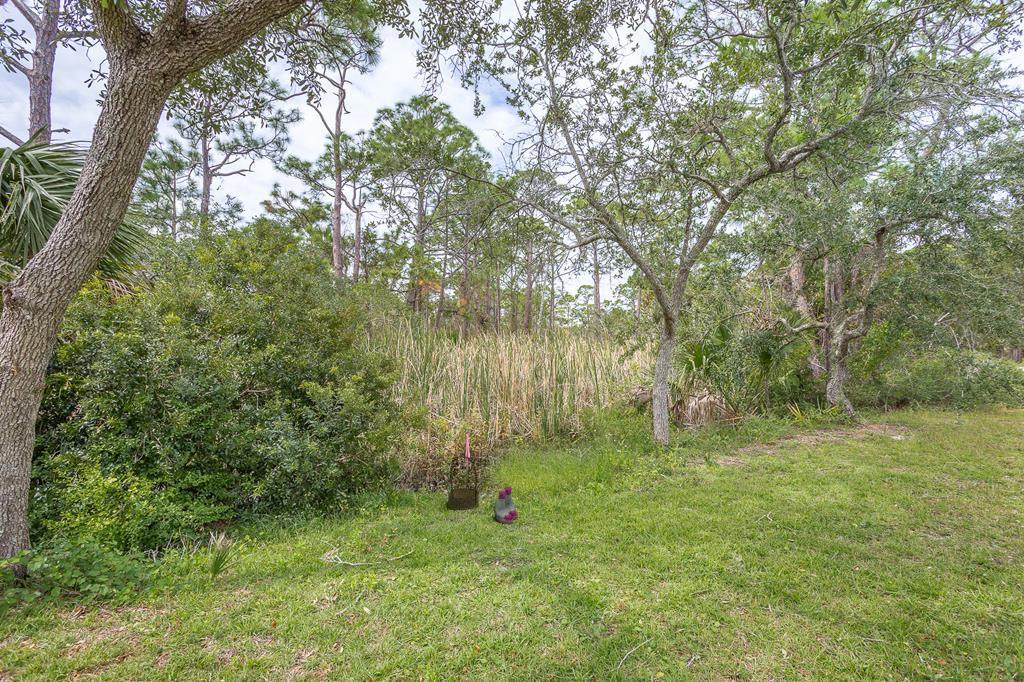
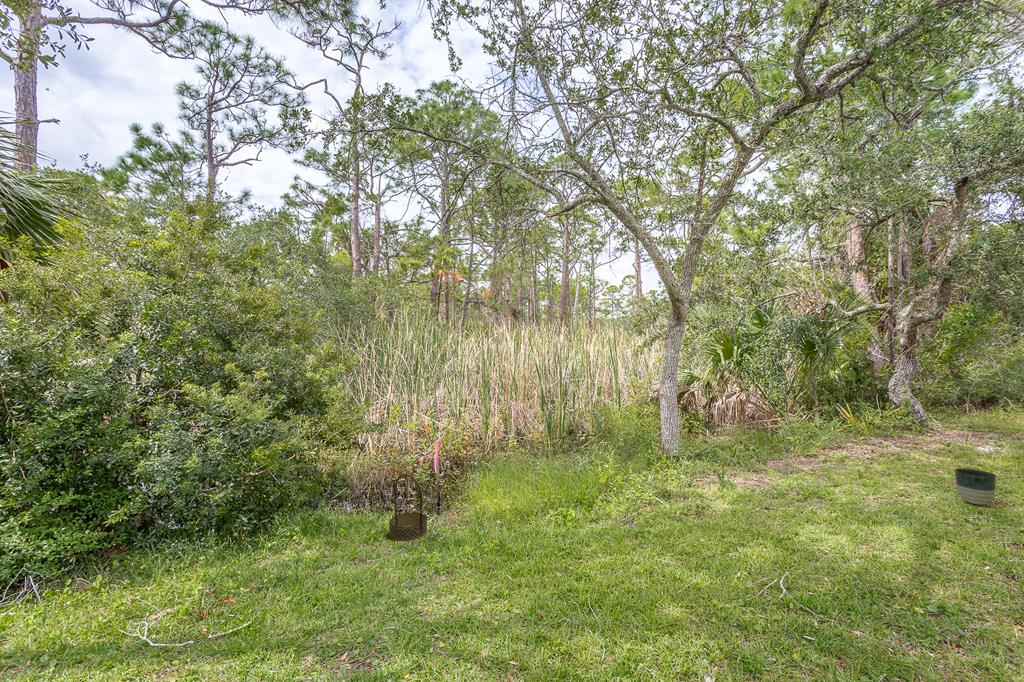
planter: none [883,449,913,476] -> present [955,468,996,505]
boots: present [494,486,517,524] -> none [435,514,465,564]

